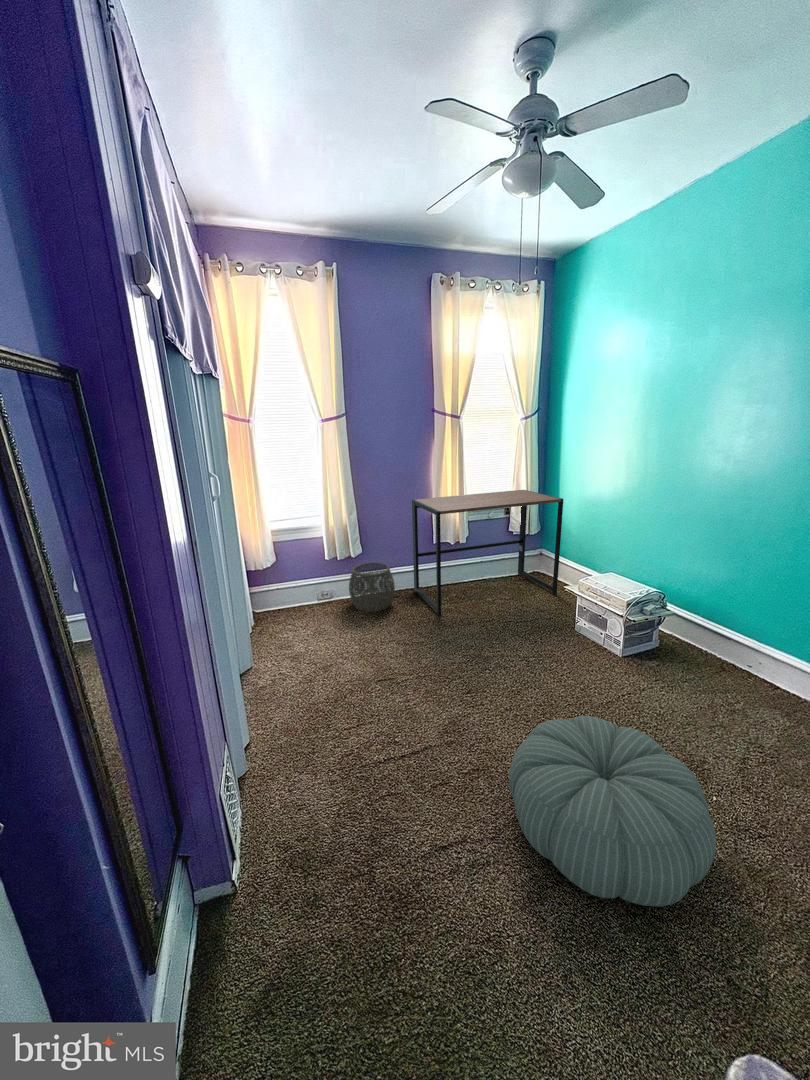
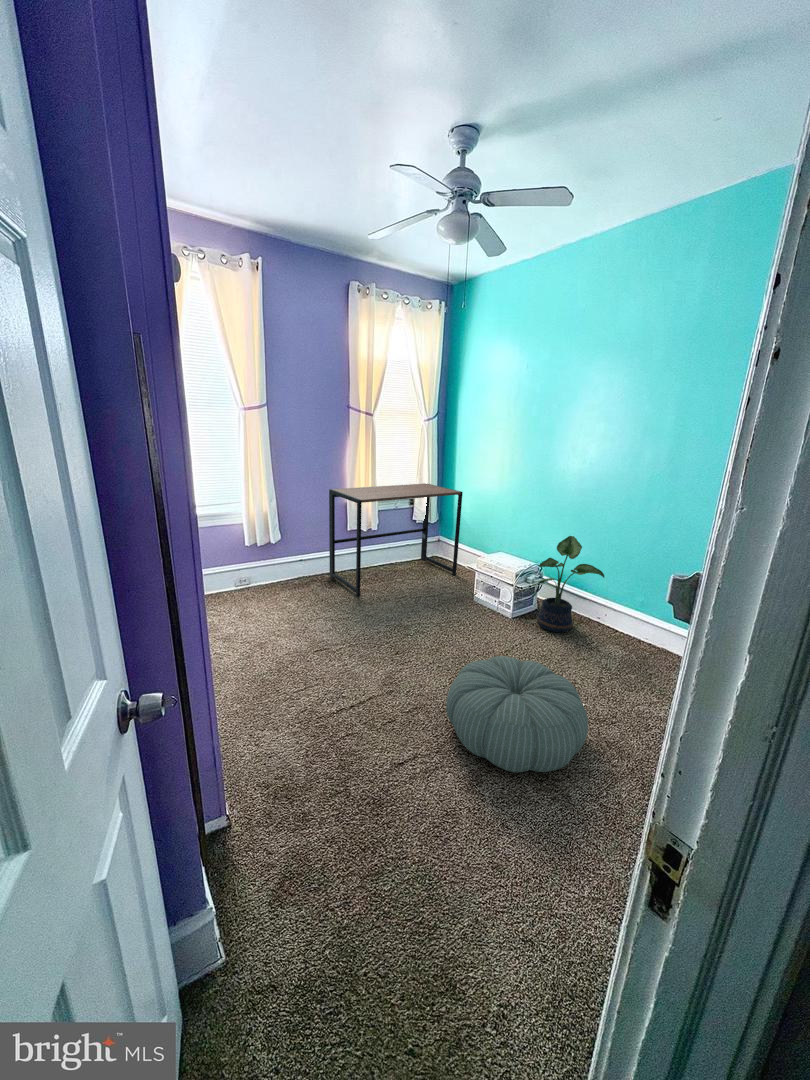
potted plant: none [647,554,756,681] -> present [532,536,604,632]
woven basket: present [349,562,395,612] -> none [268,549,315,597]

